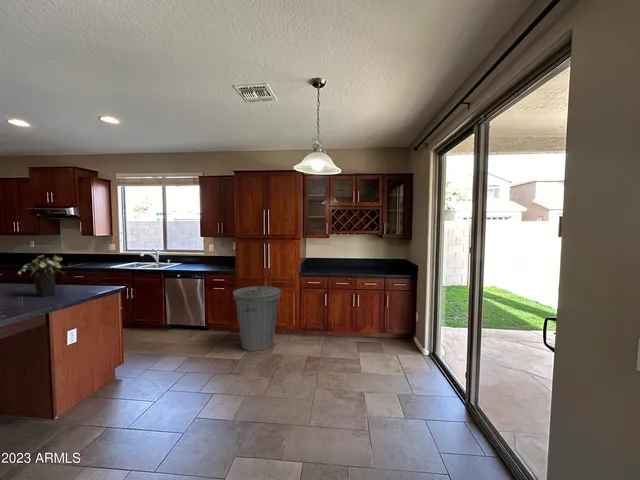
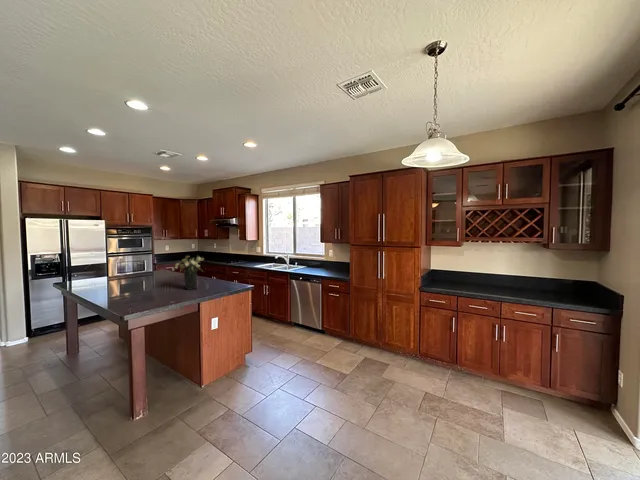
trash can: present [233,286,281,351] -> none [344,296,397,371]

